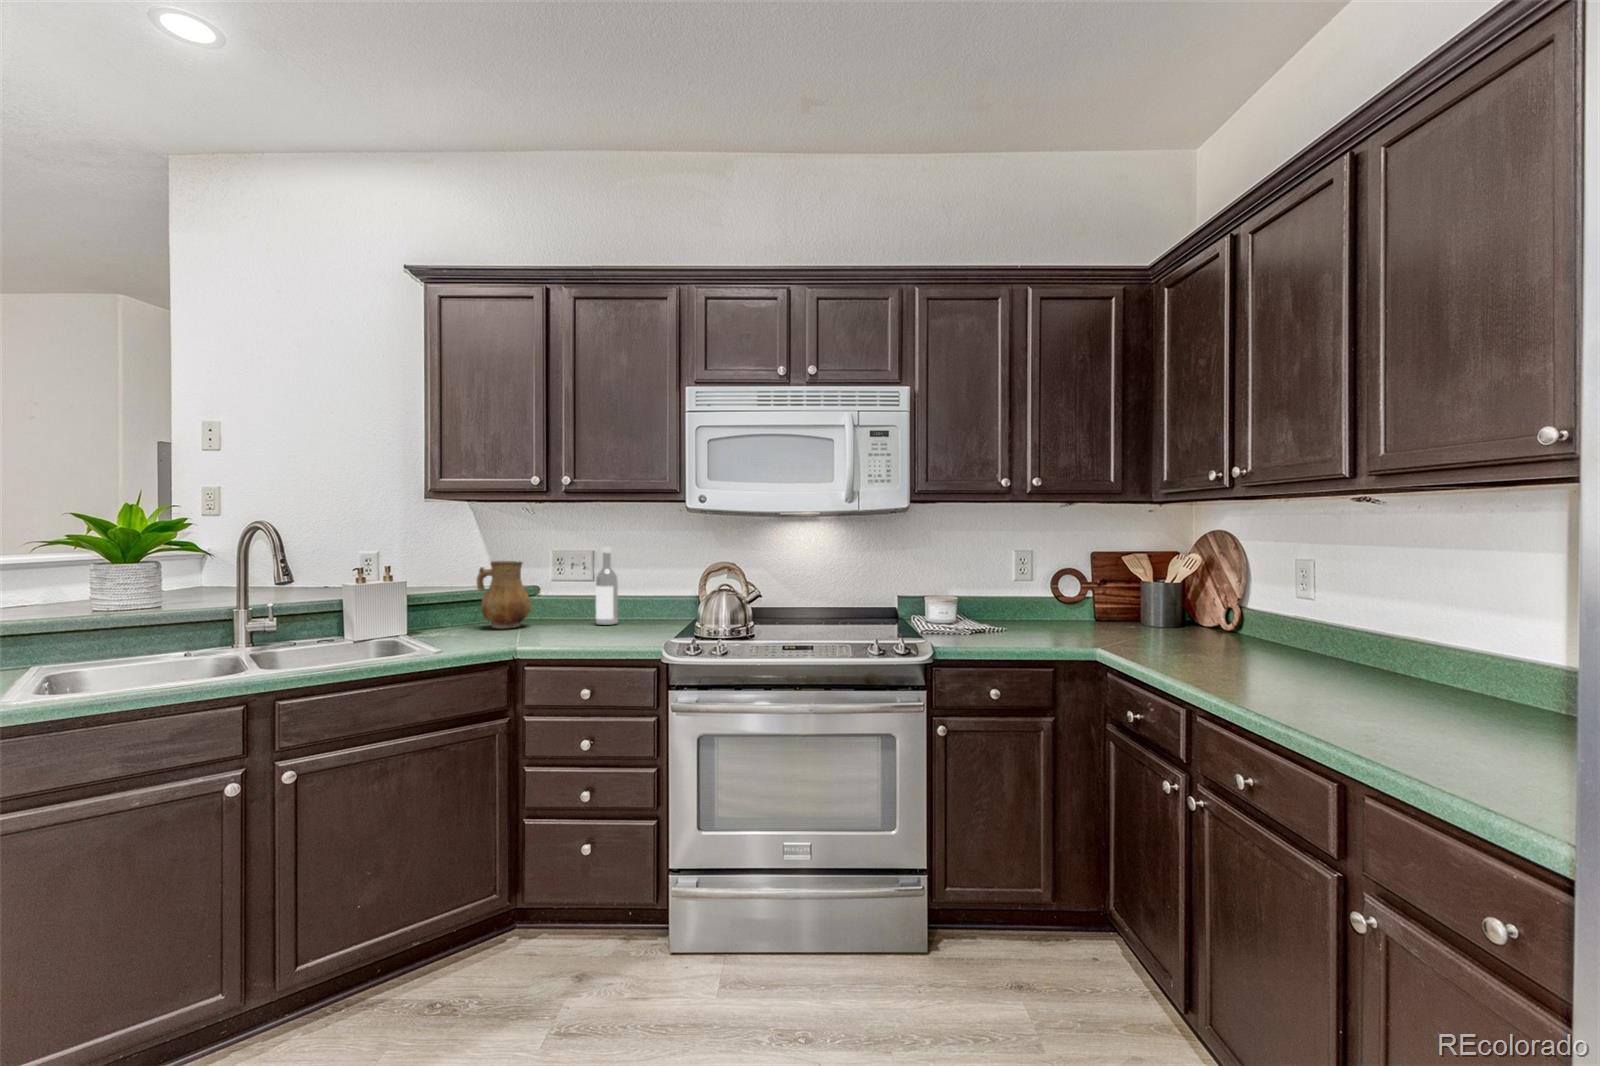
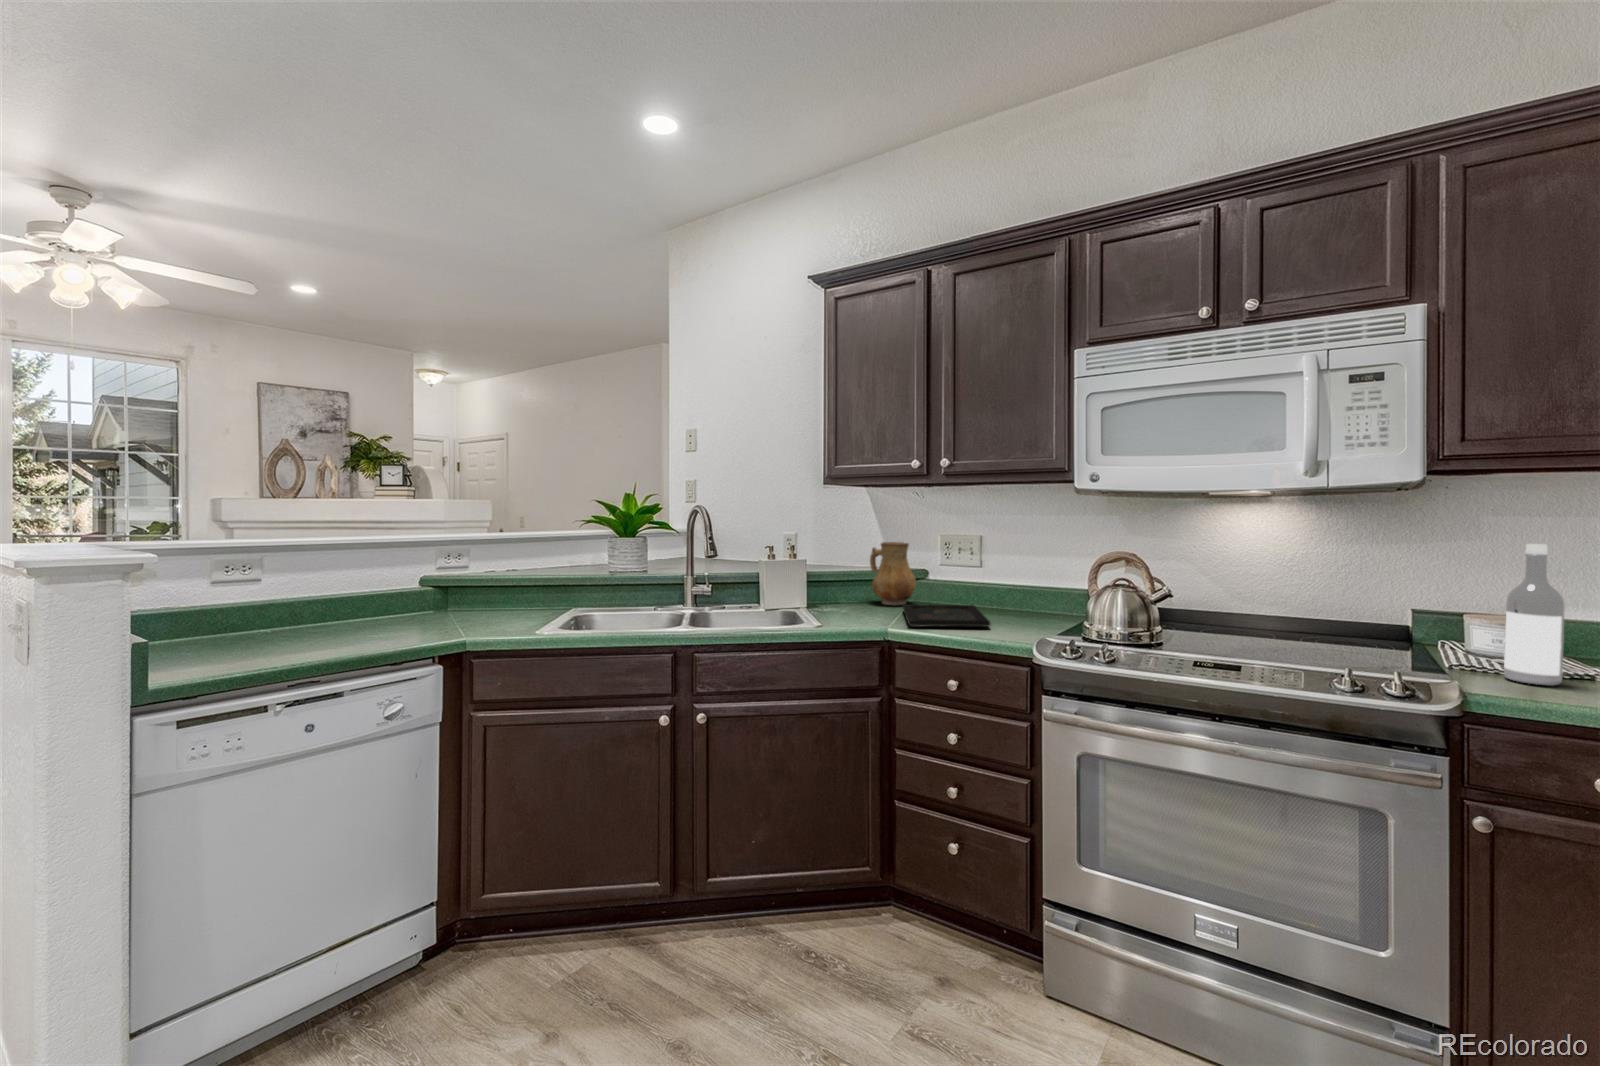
wine bottle: present [596,547,618,625] -> present [1504,544,1564,686]
tray: none [521,621,616,643] -> present [903,605,990,627]

